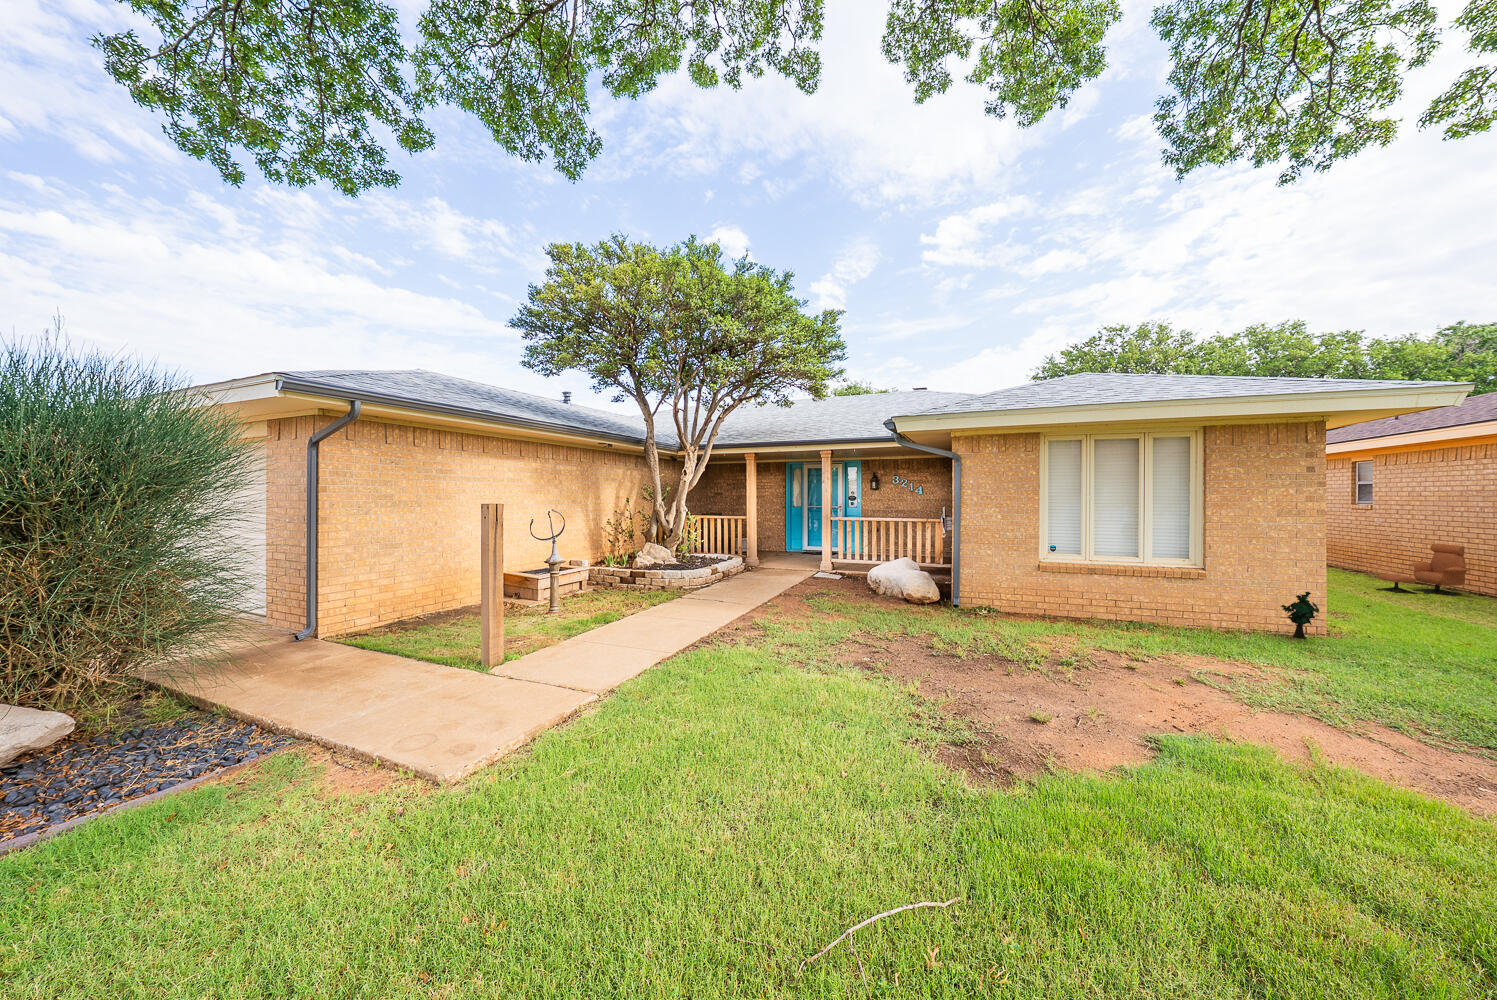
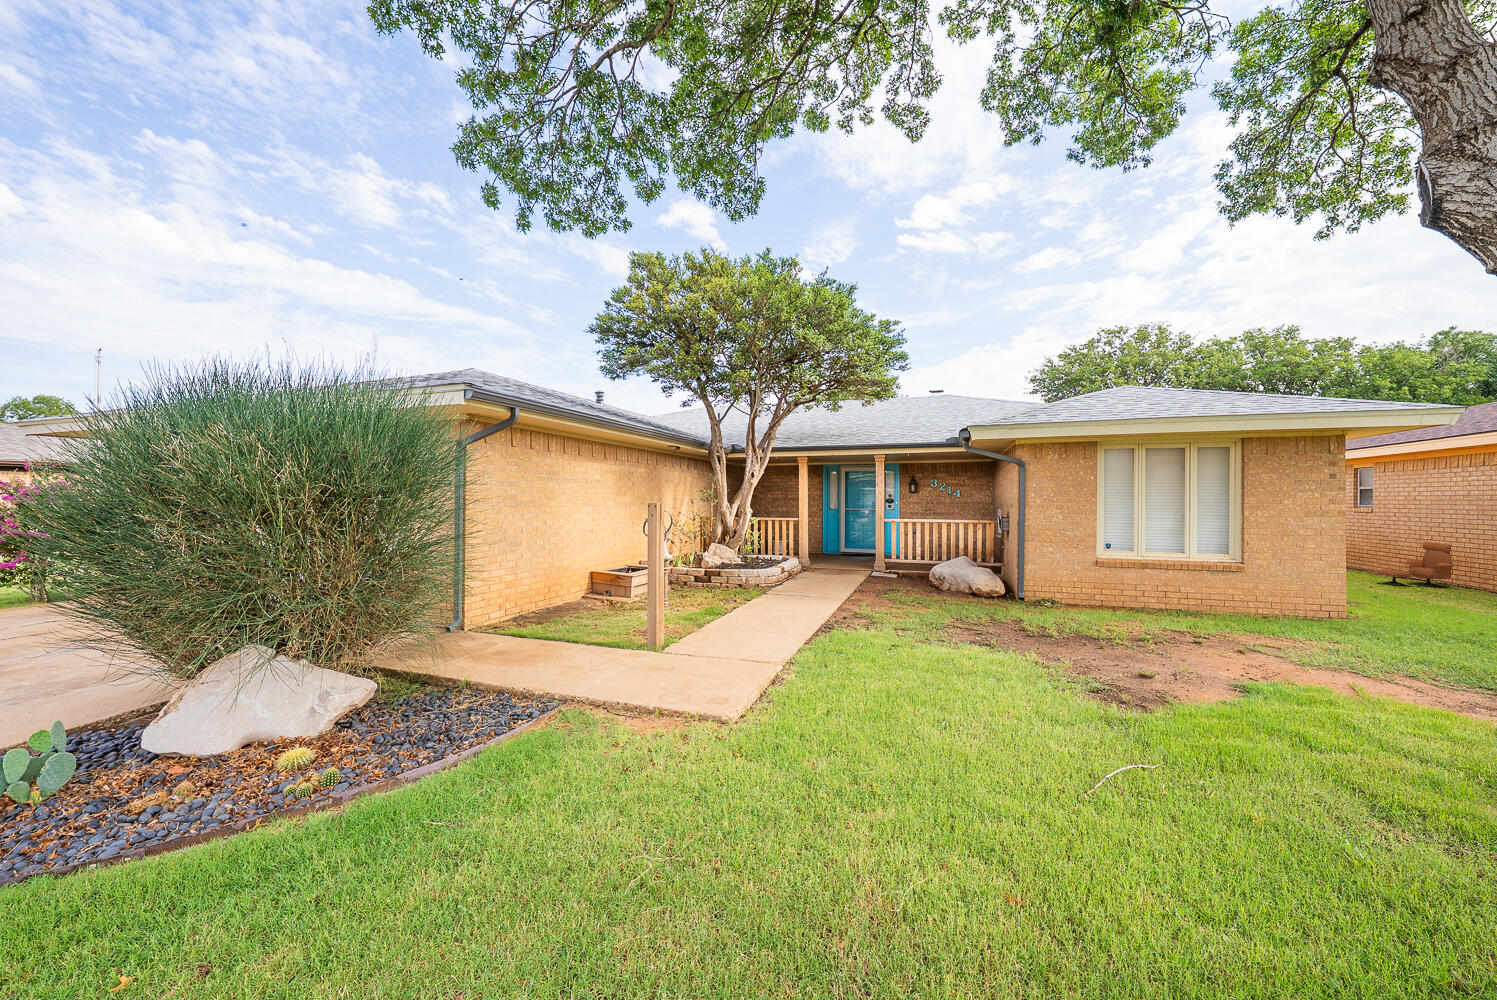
decorative plant: present [1281,592,1319,639] -> none [1308,582,1342,622]

